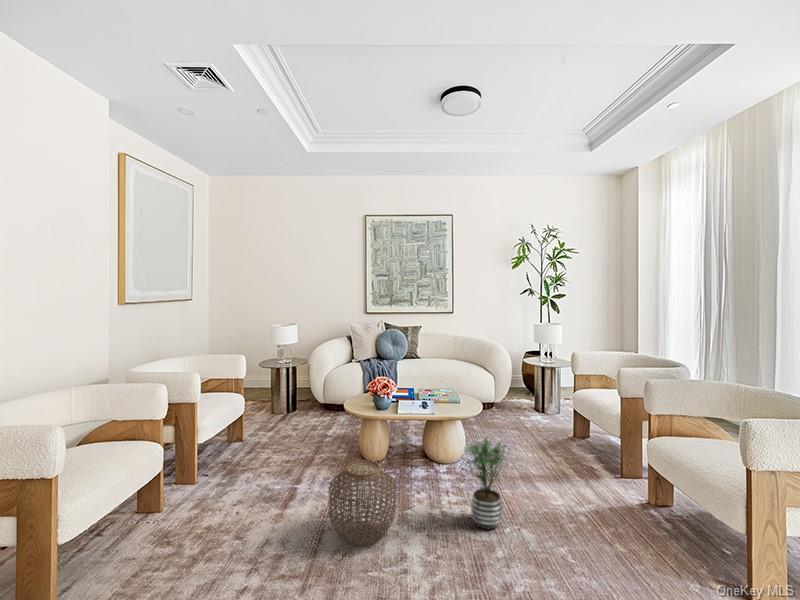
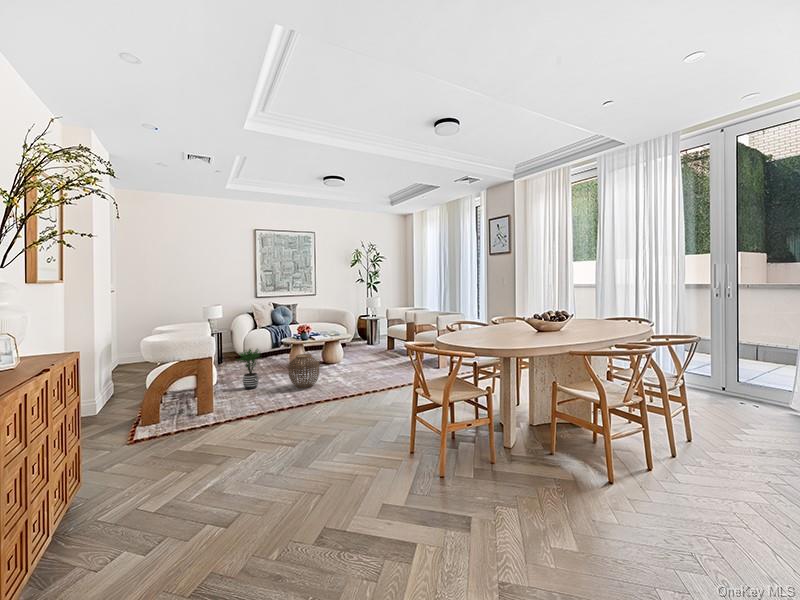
potted plant: present [460,438,510,530] -> present [238,349,260,389]

